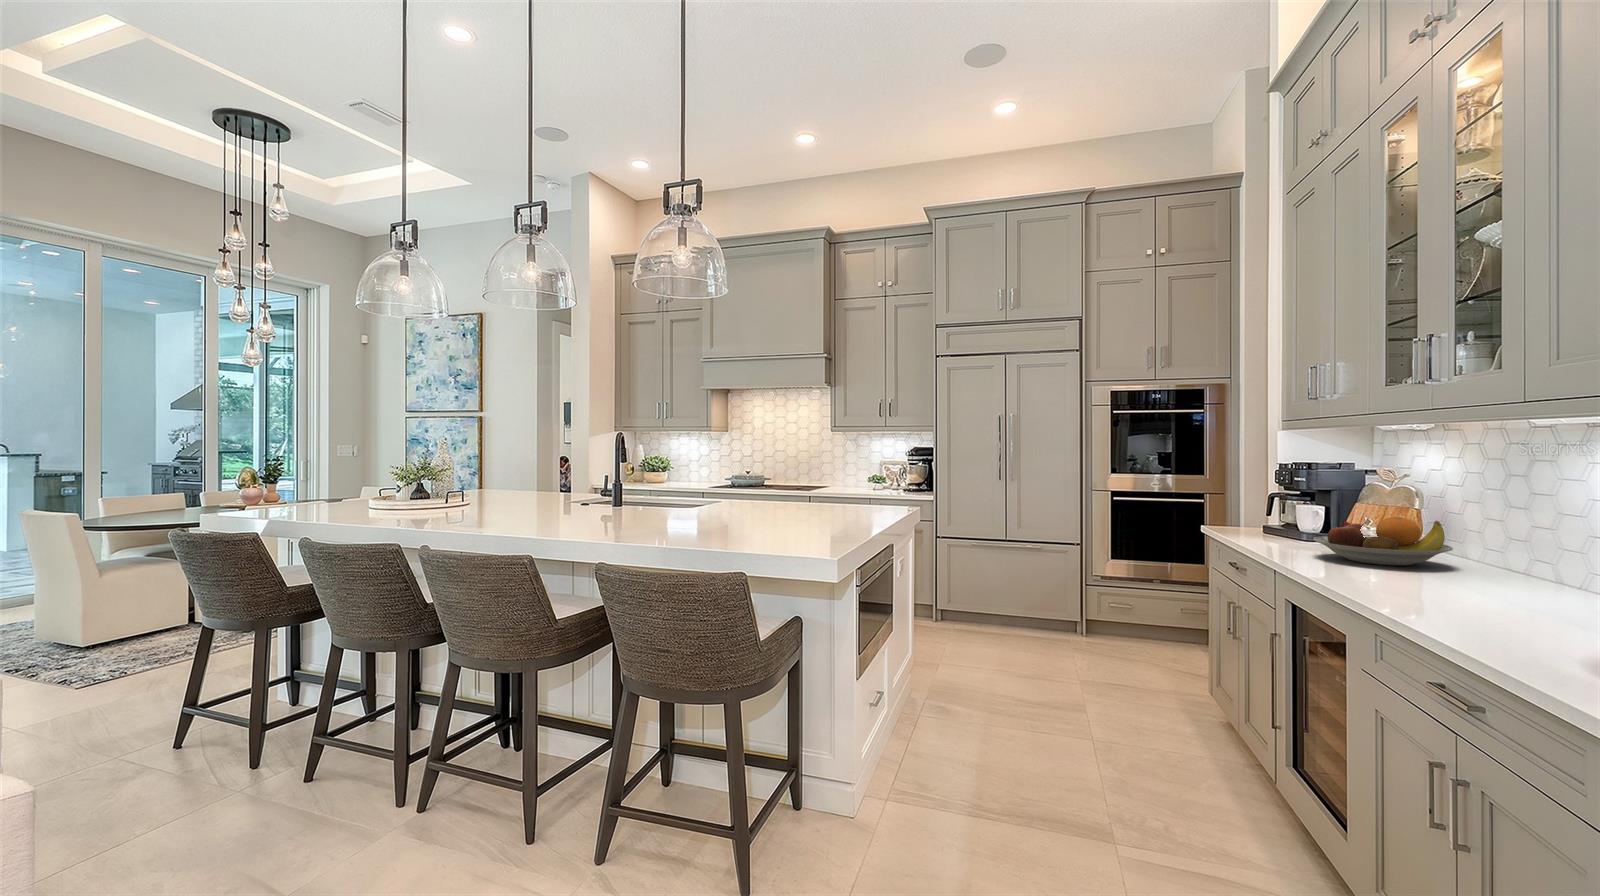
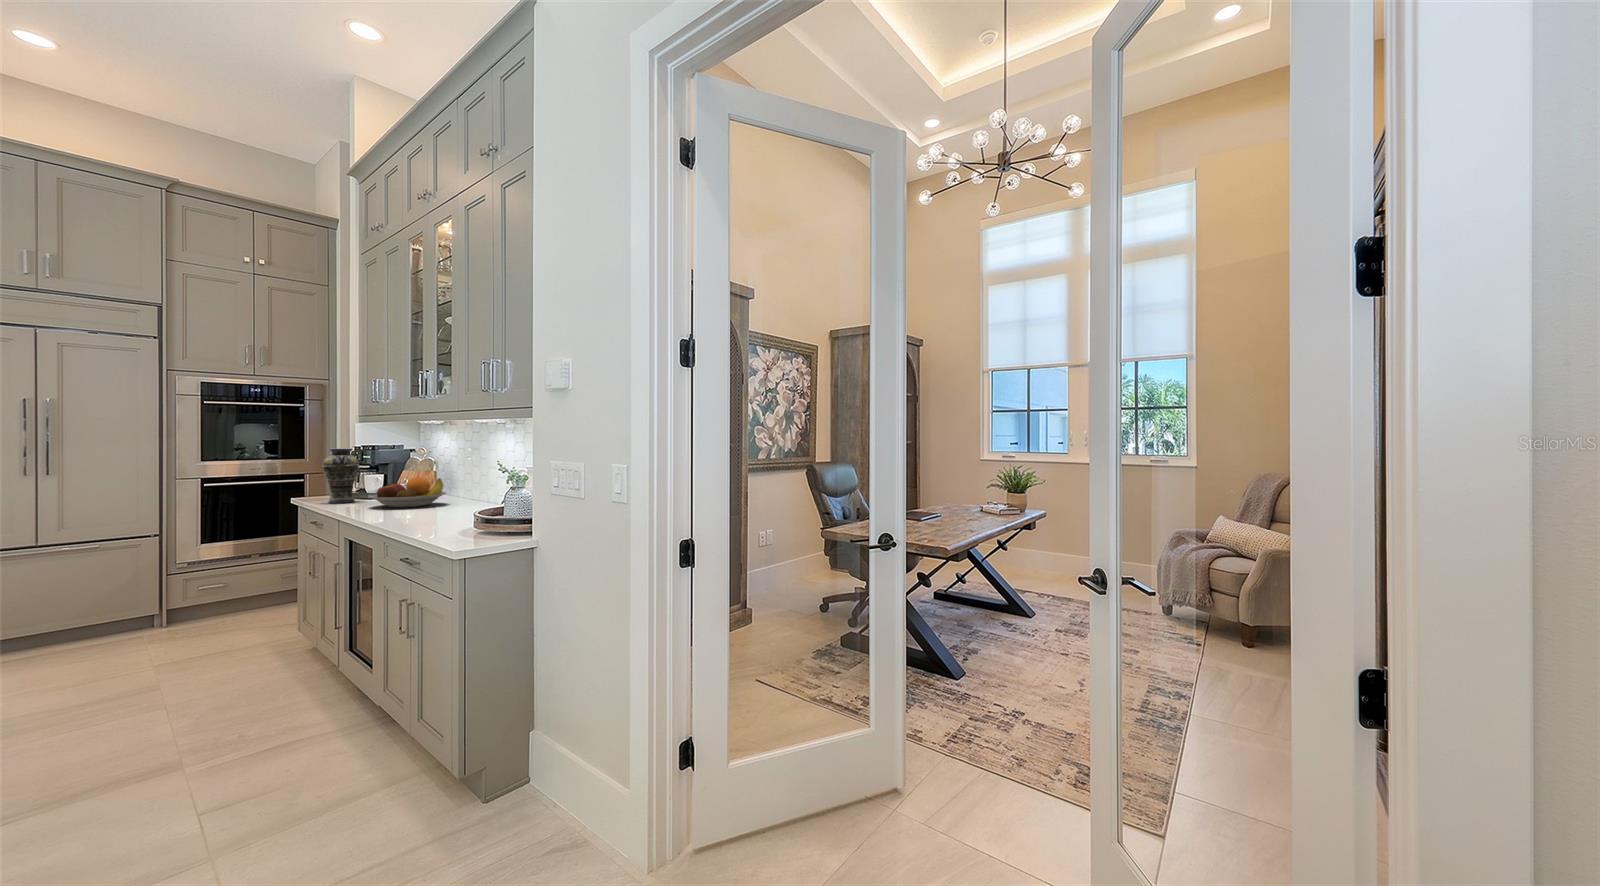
vase: none [1241,466,1291,542] -> present [322,448,359,503]

